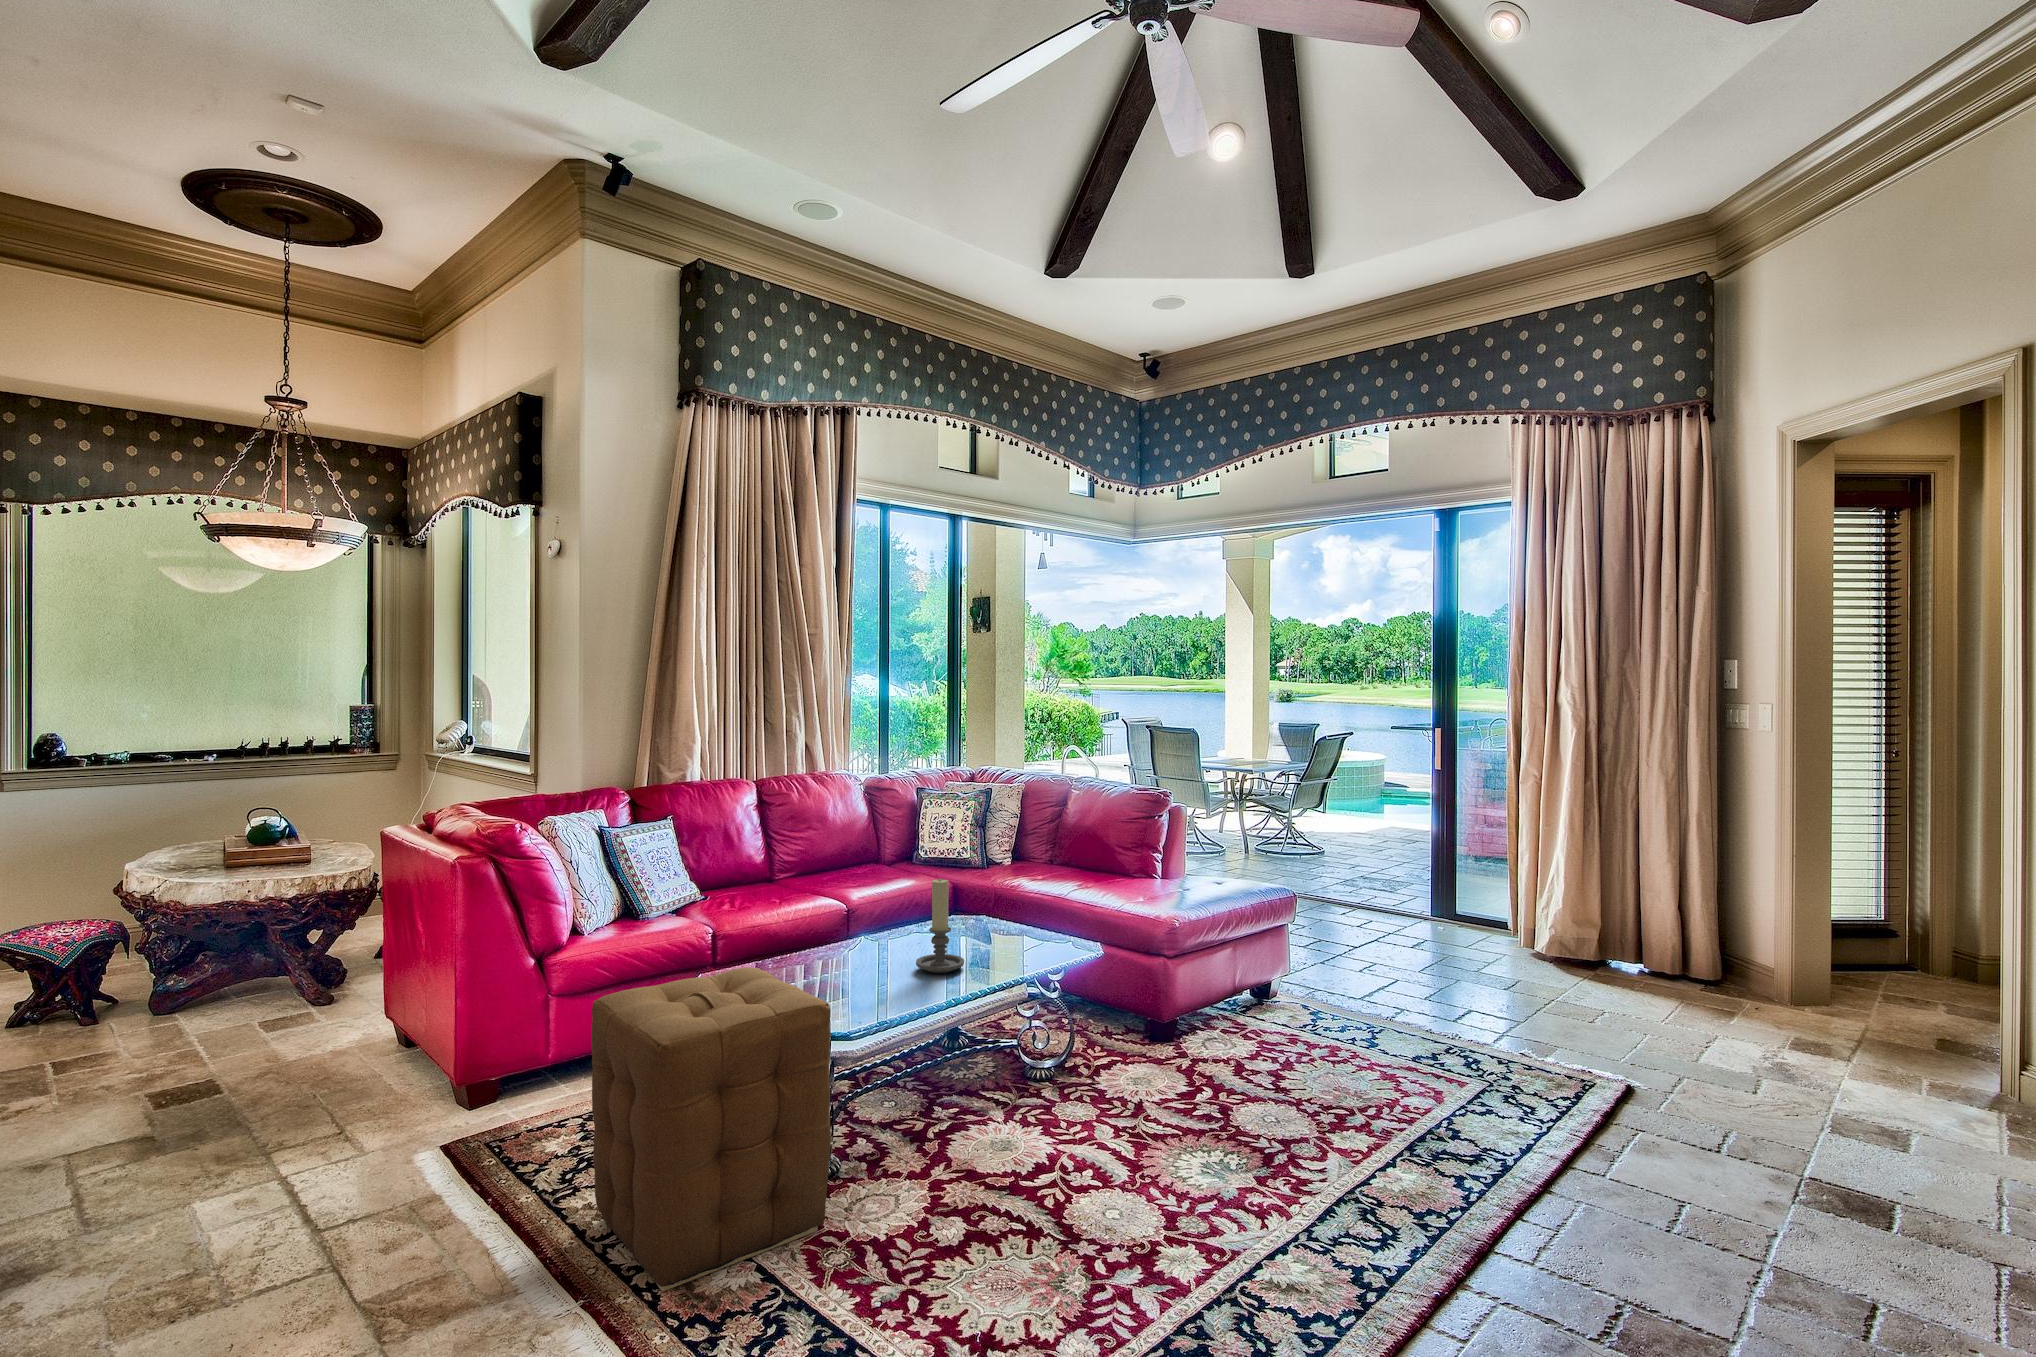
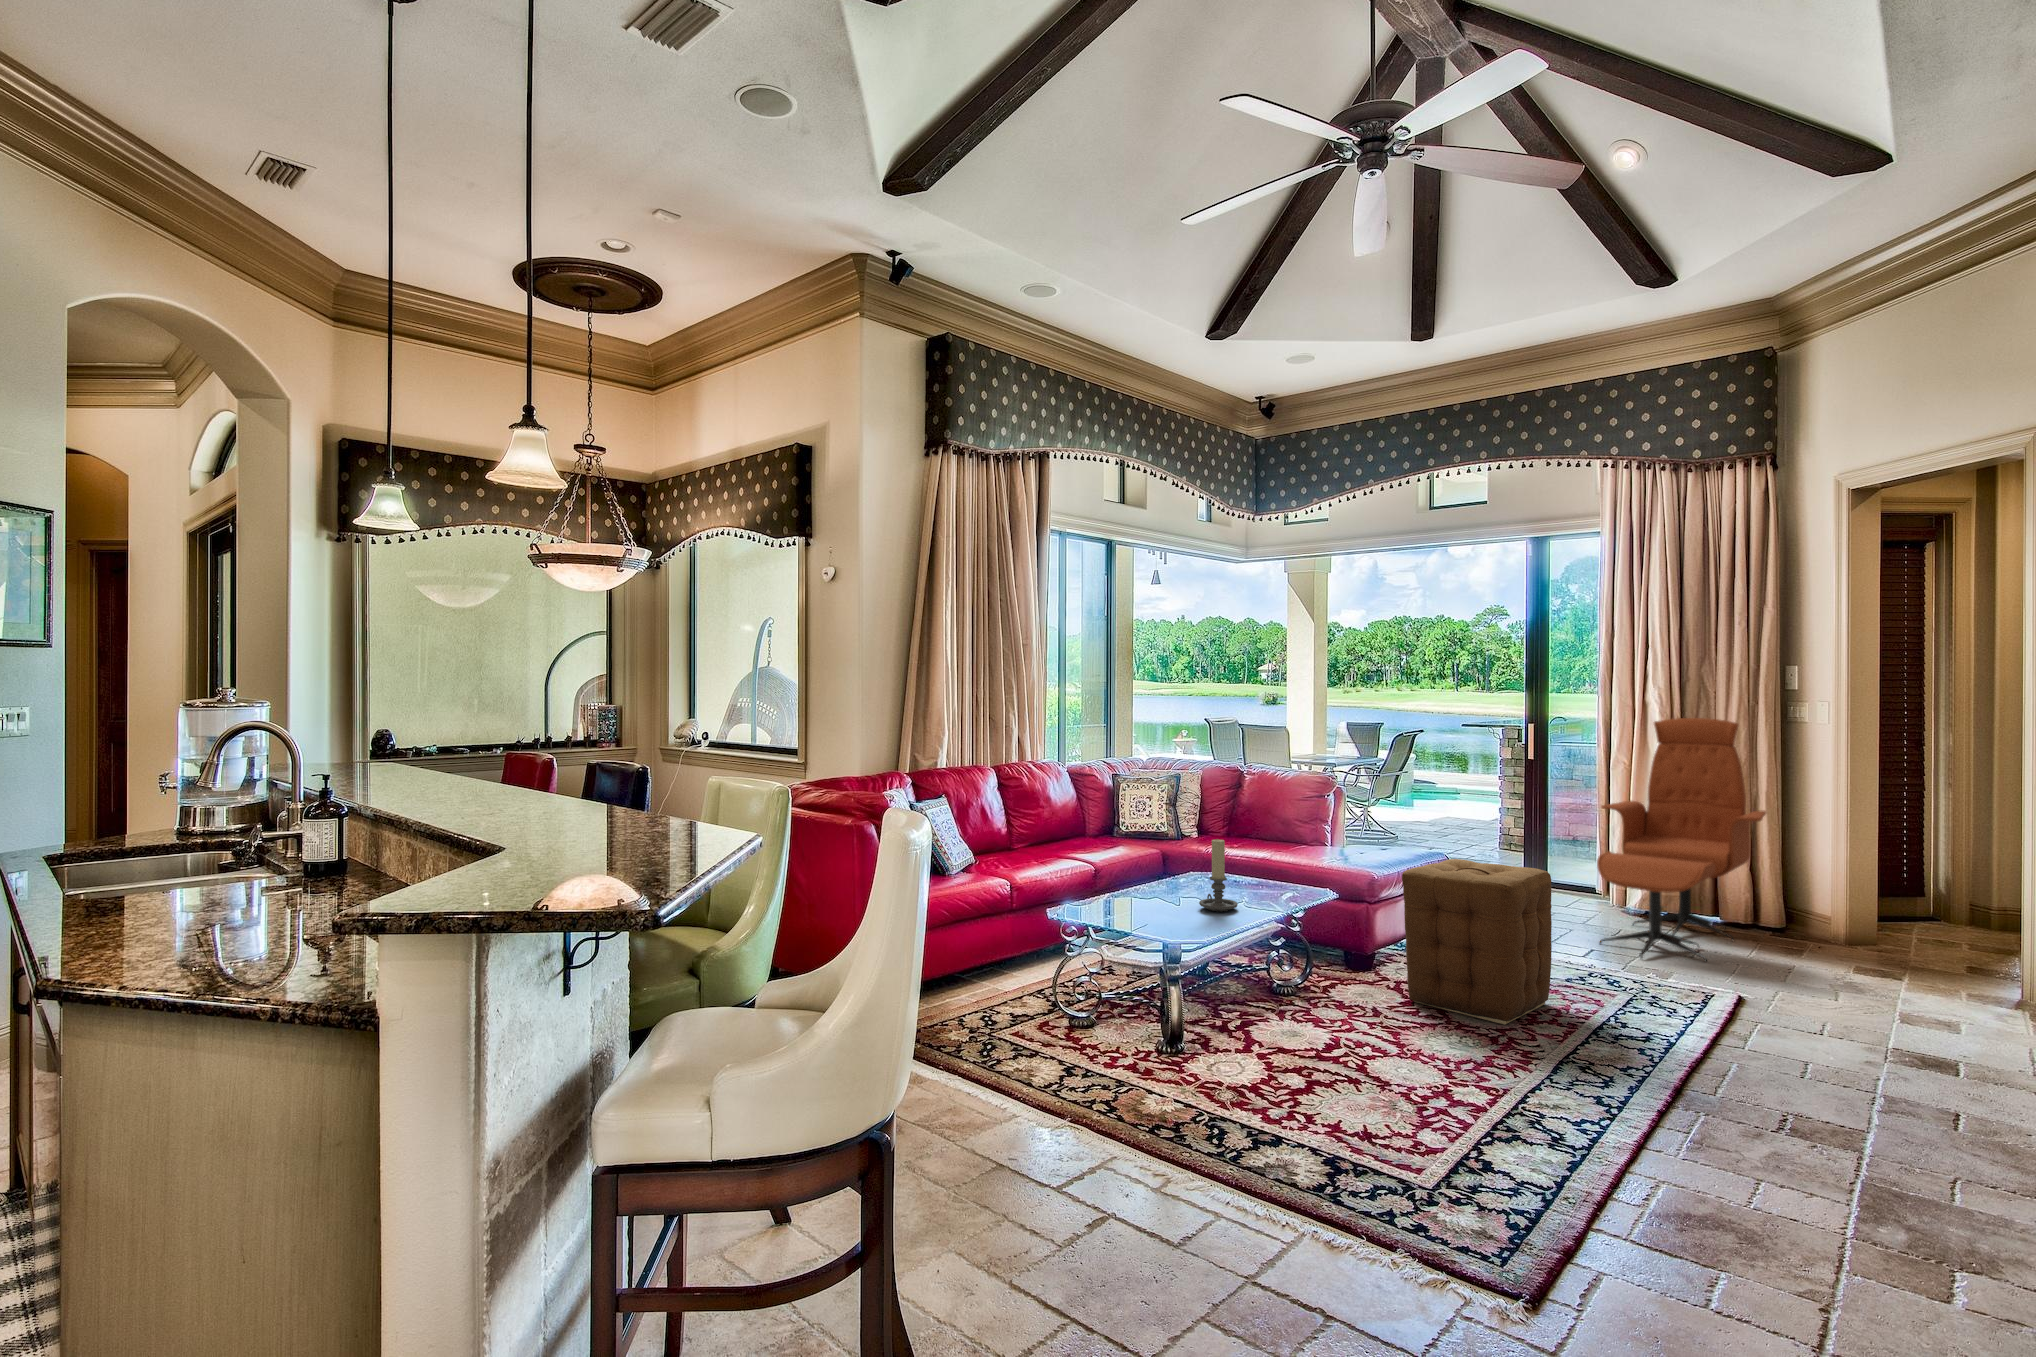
lounge chair: none [1476,723,1695,1031] -> present [1597,718,1766,961]
ottoman: present [591,967,831,1291] -> present [1402,859,1552,1024]

